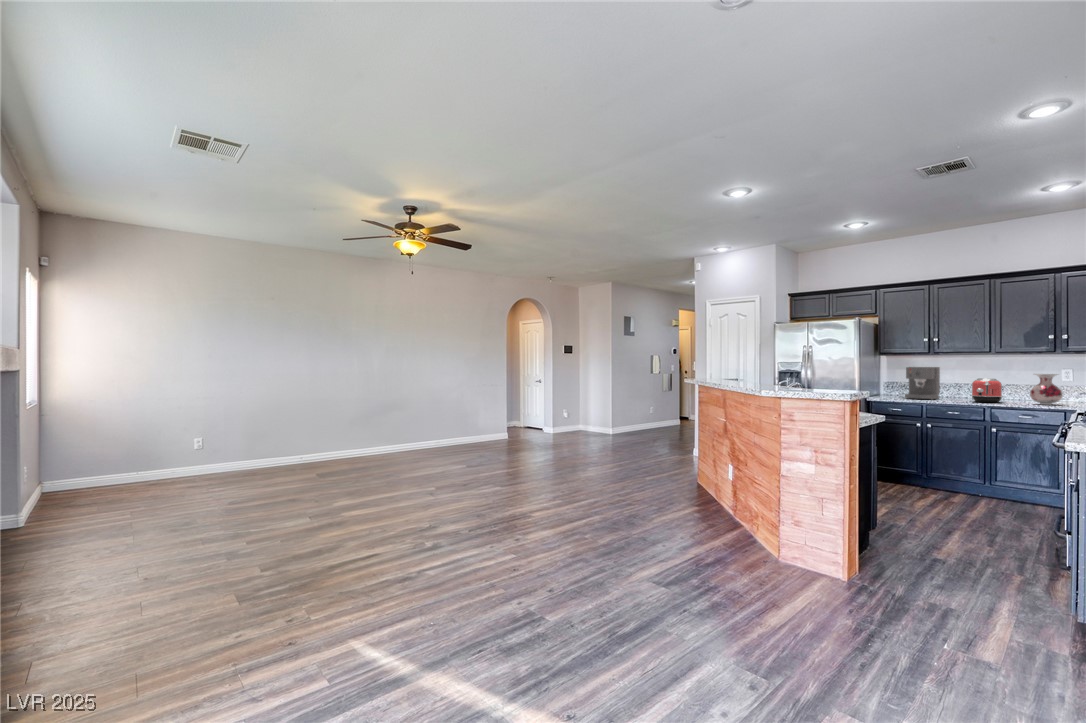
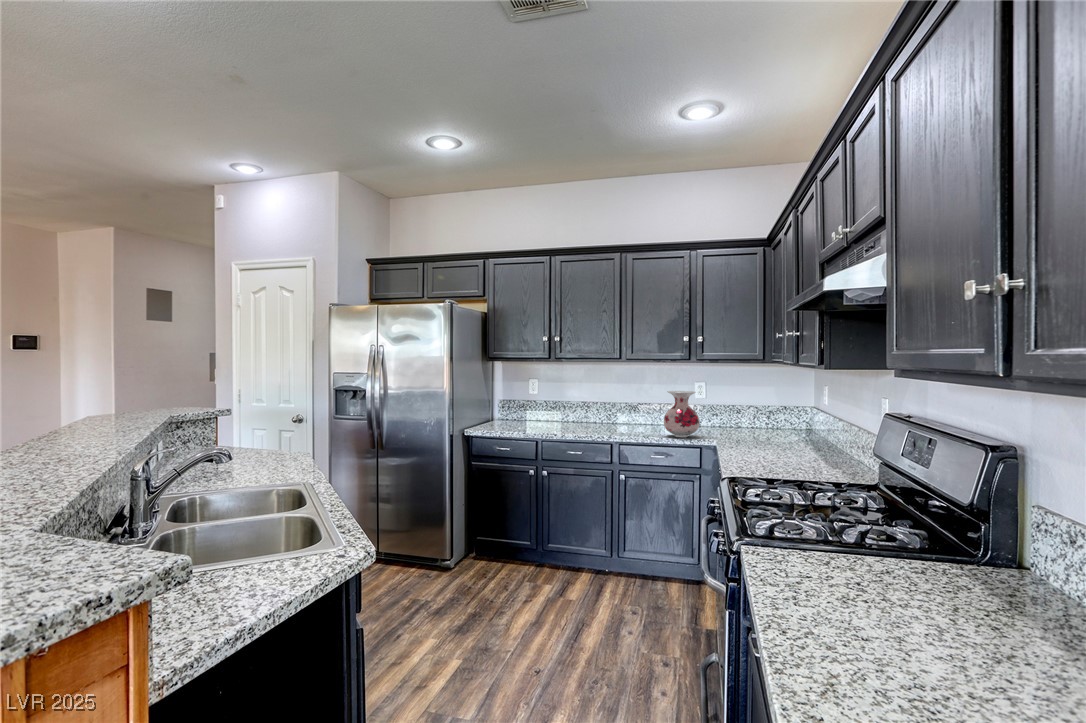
coffee maker: present [905,367,940,400] -> none [518,378,563,430]
toaster: present [972,378,1002,403] -> none [597,397,633,436]

